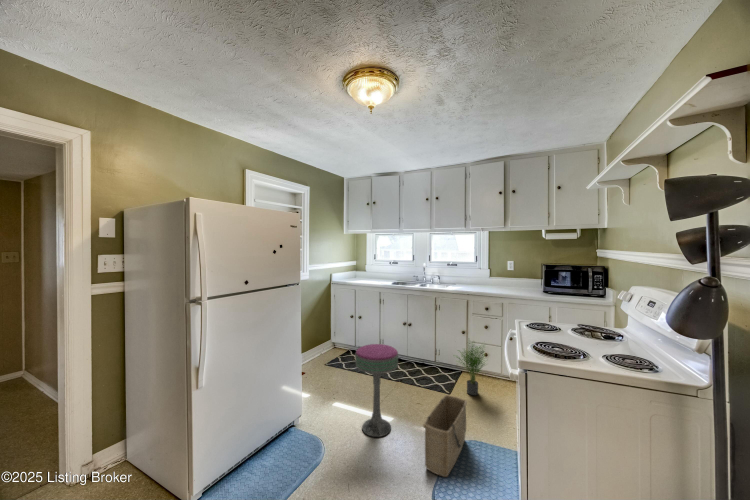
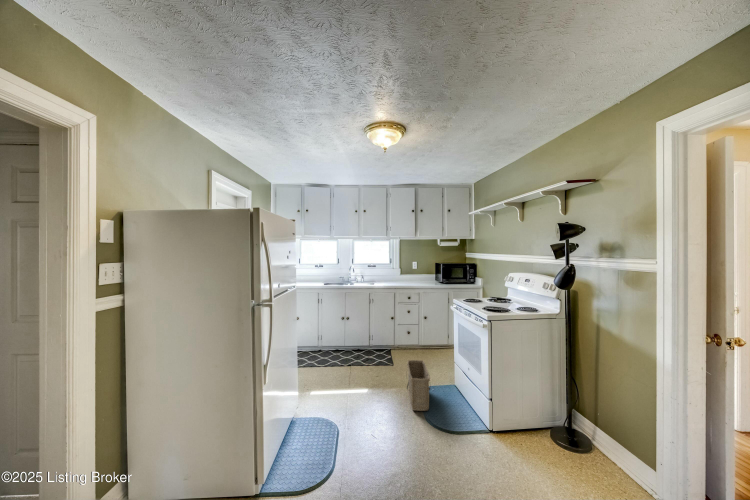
potted plant: present [459,343,484,395] -> none [389,321,419,363]
bar stool: present [355,344,398,437] -> none [343,332,377,405]

